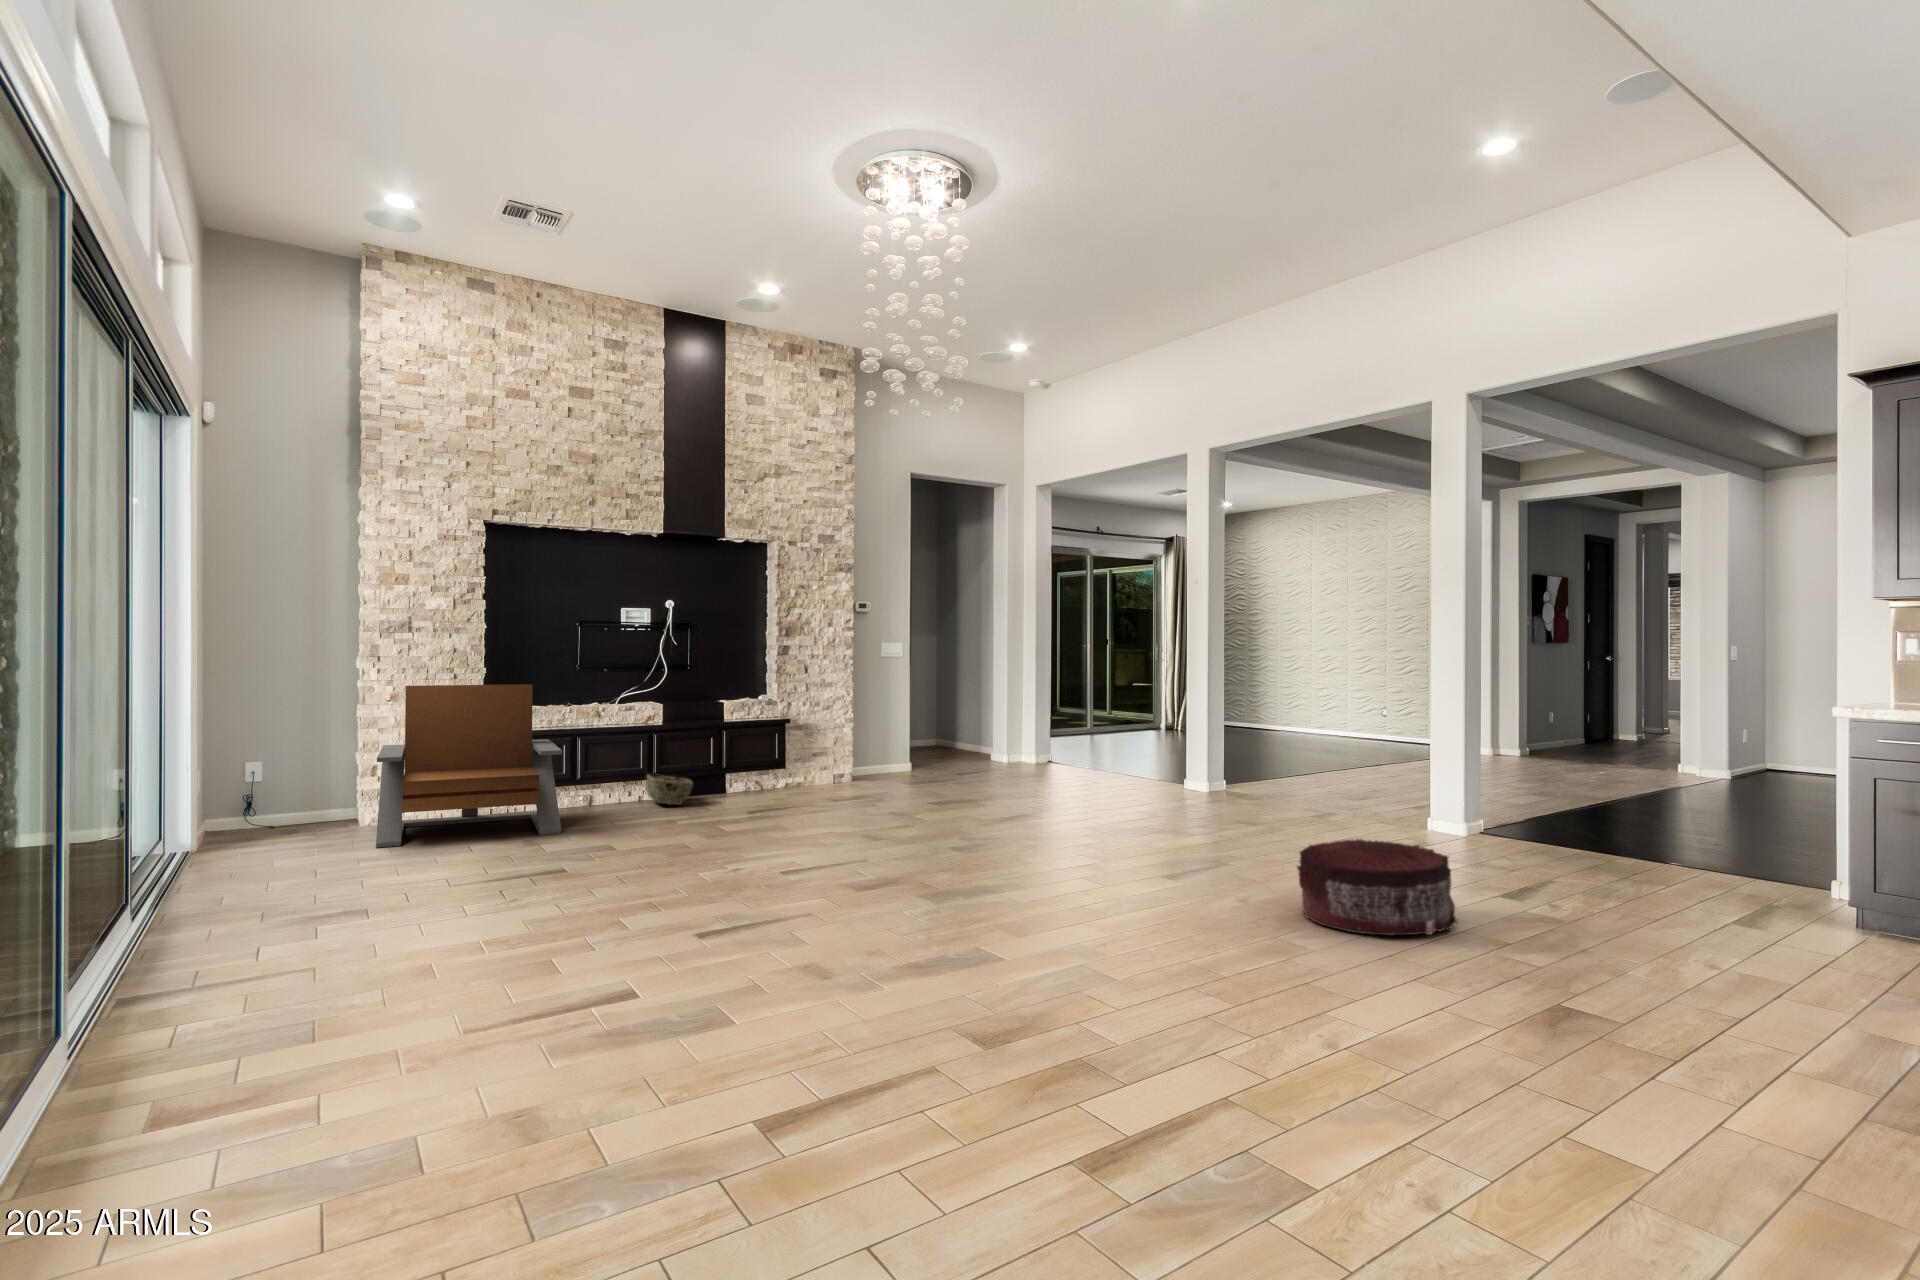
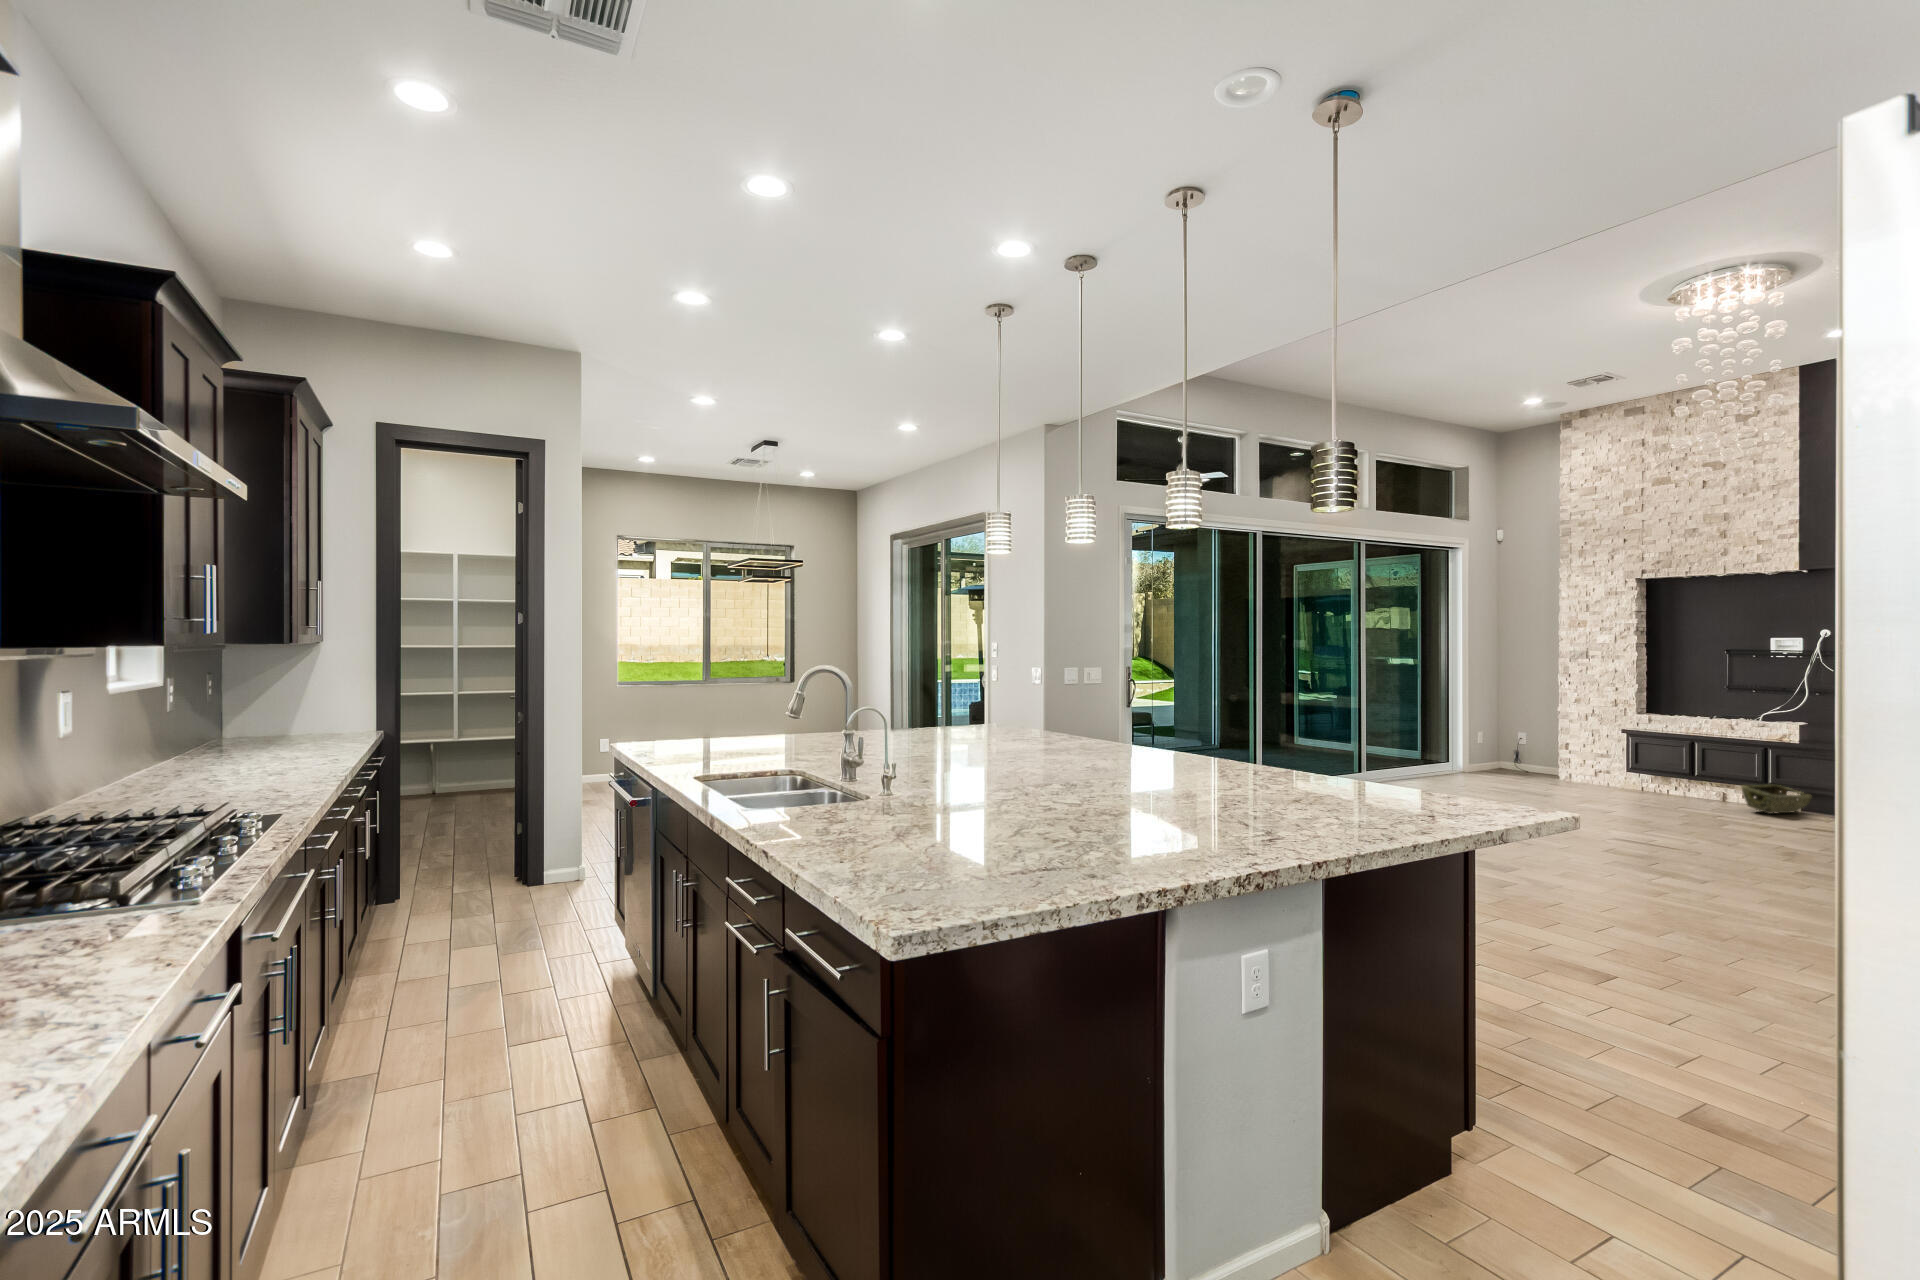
lounge chair: present [376,684,562,848] -> none [1506,693,1668,802]
pouf: present [1297,839,1457,935] -> none [1518,877,1672,965]

